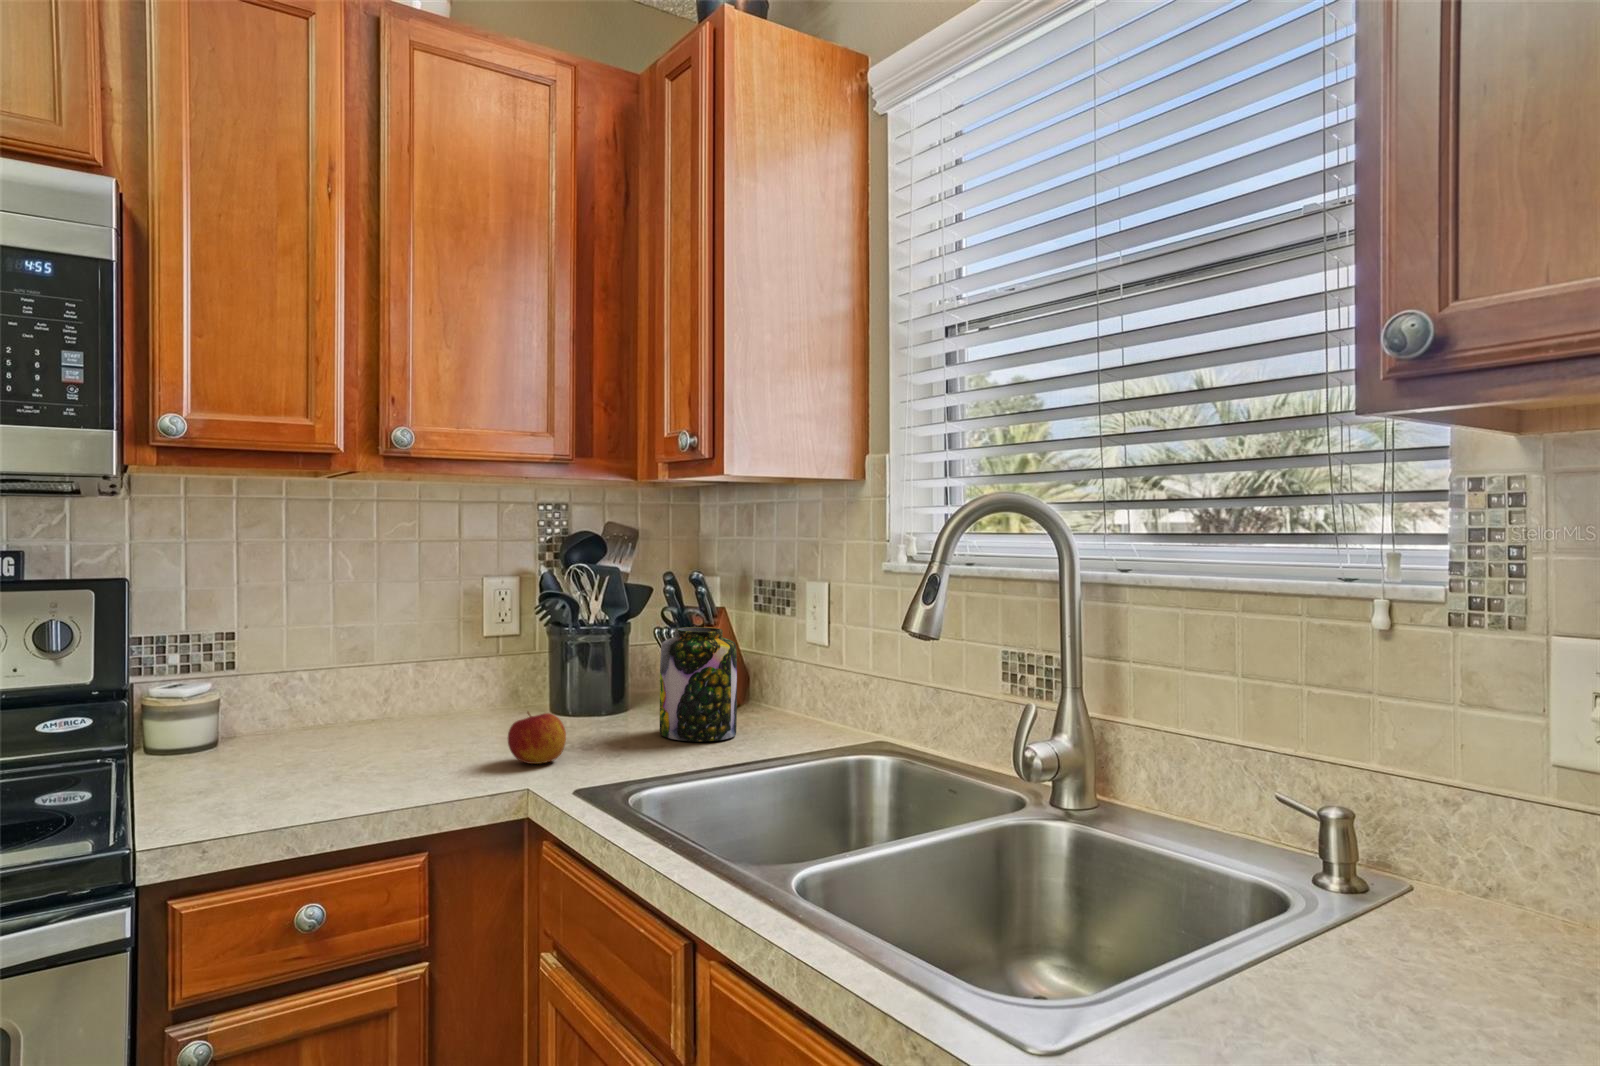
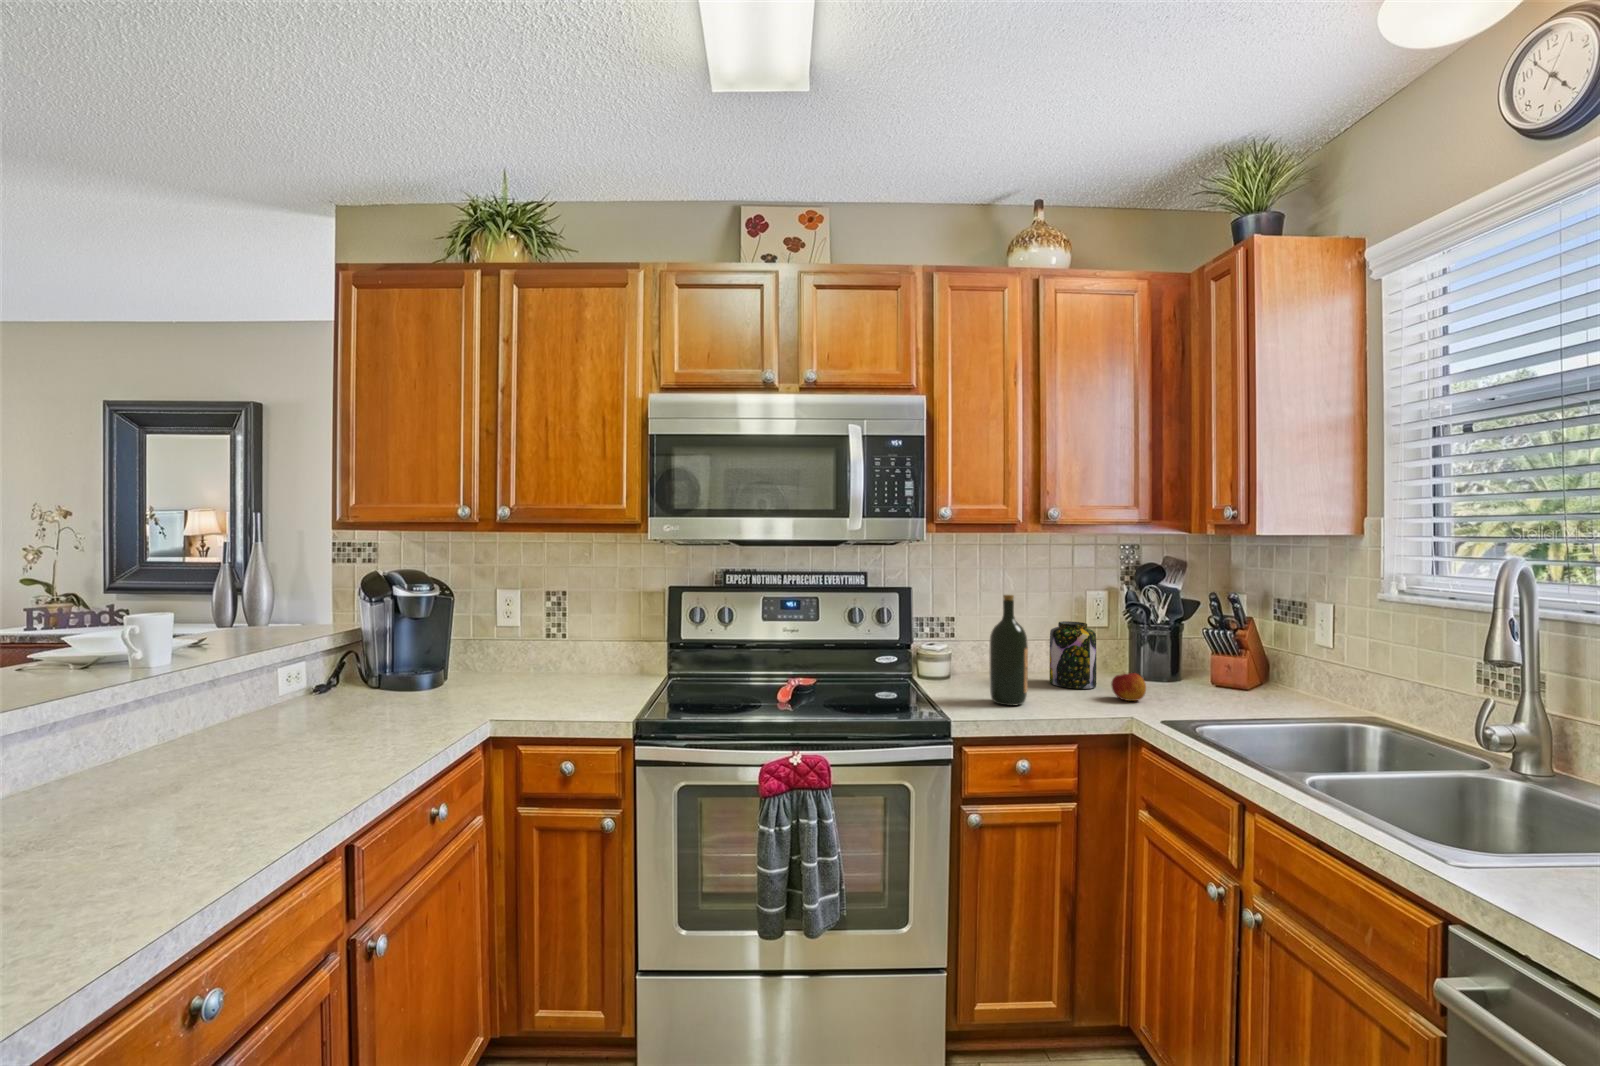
wine bottle: none [250,580,337,812] -> present [989,595,1028,706]
jar: present [660,627,737,741] -> present [1049,621,1096,689]

